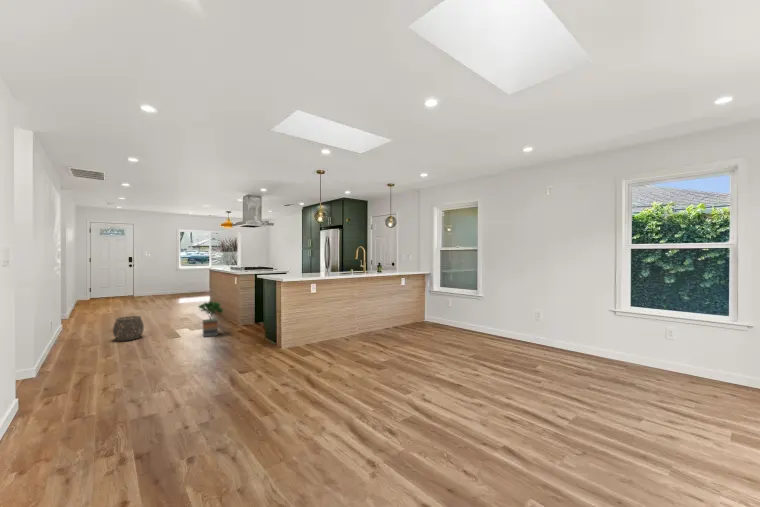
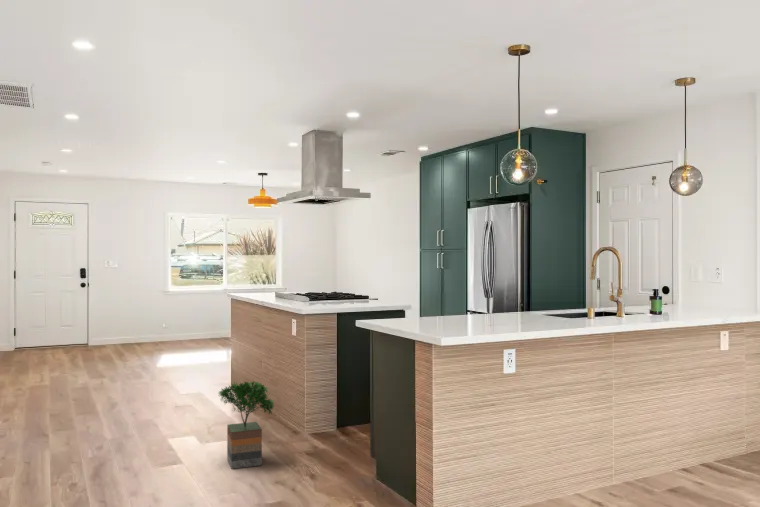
woven basket: present [113,316,144,341] -> none [40,408,104,468]

